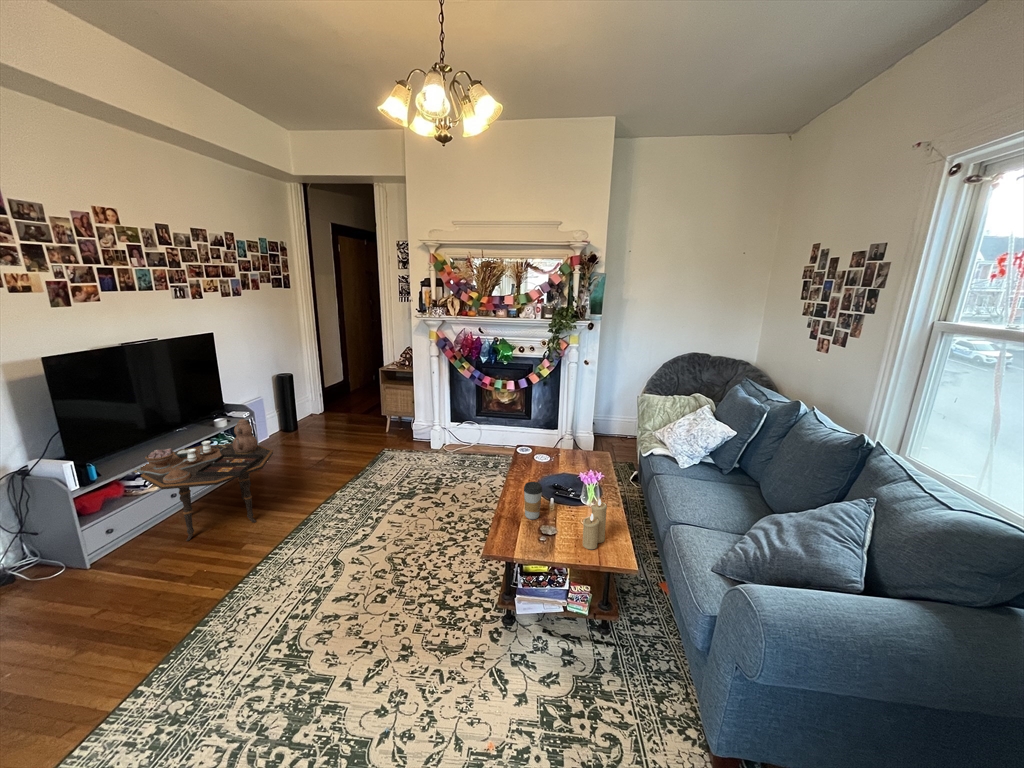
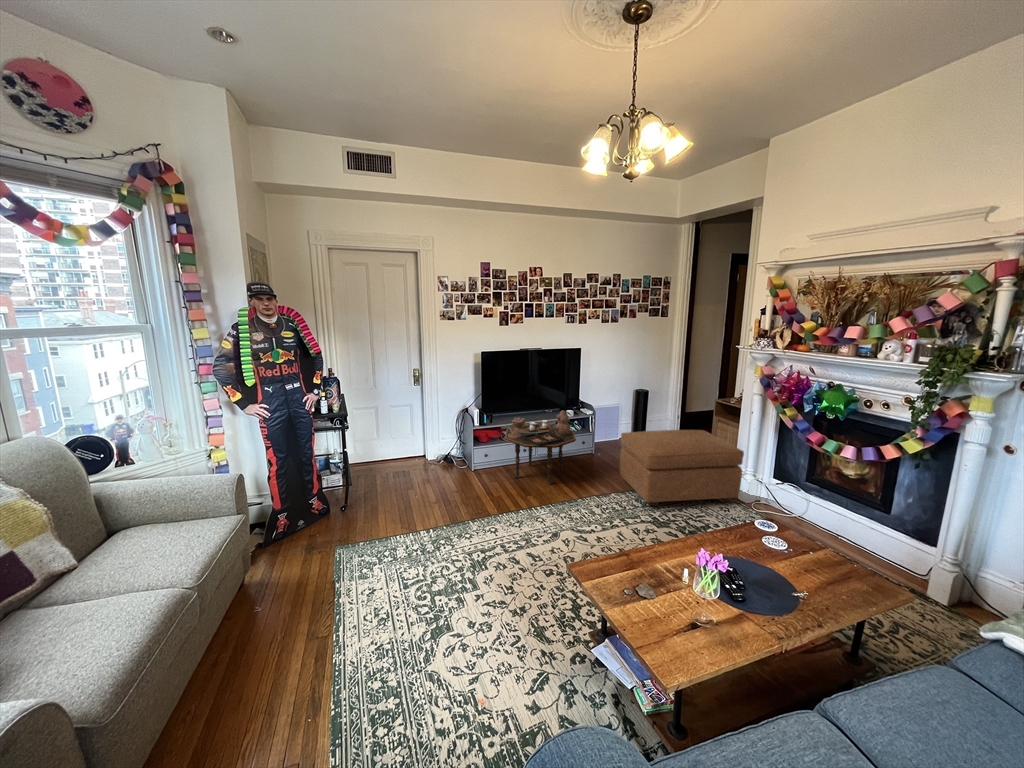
ottoman: none [321,402,439,489] -> present [620,430,744,506]
coffee cup: present [524,482,542,519] -> none [645,533,667,578]
candle: present [583,499,607,549] -> none [649,585,693,642]

